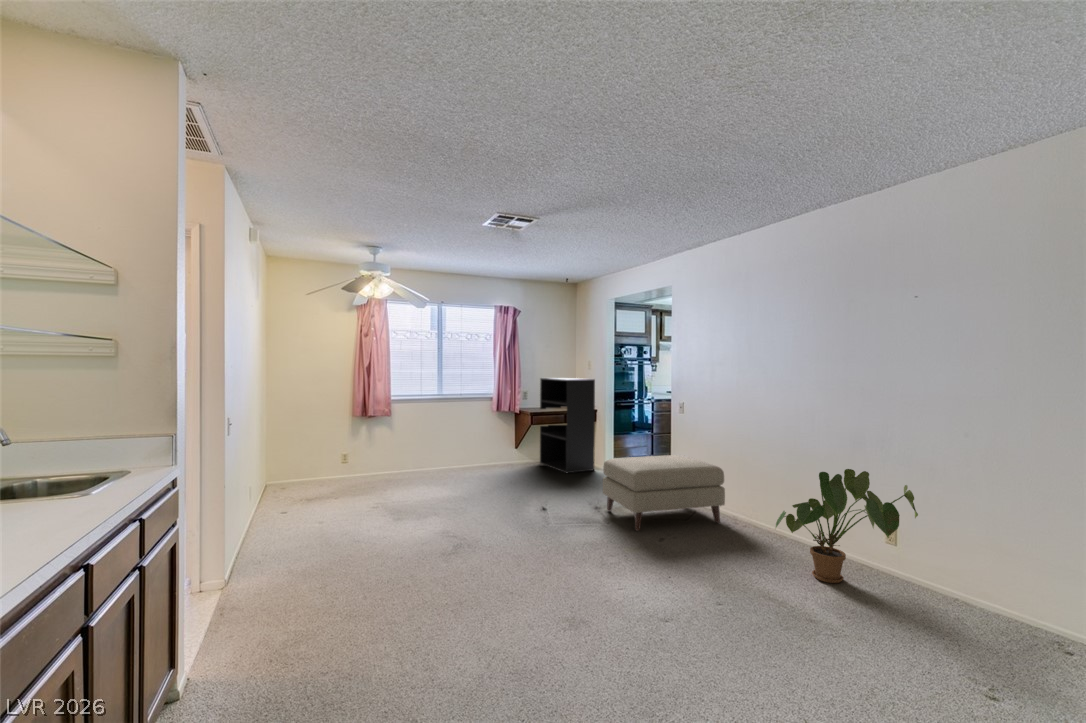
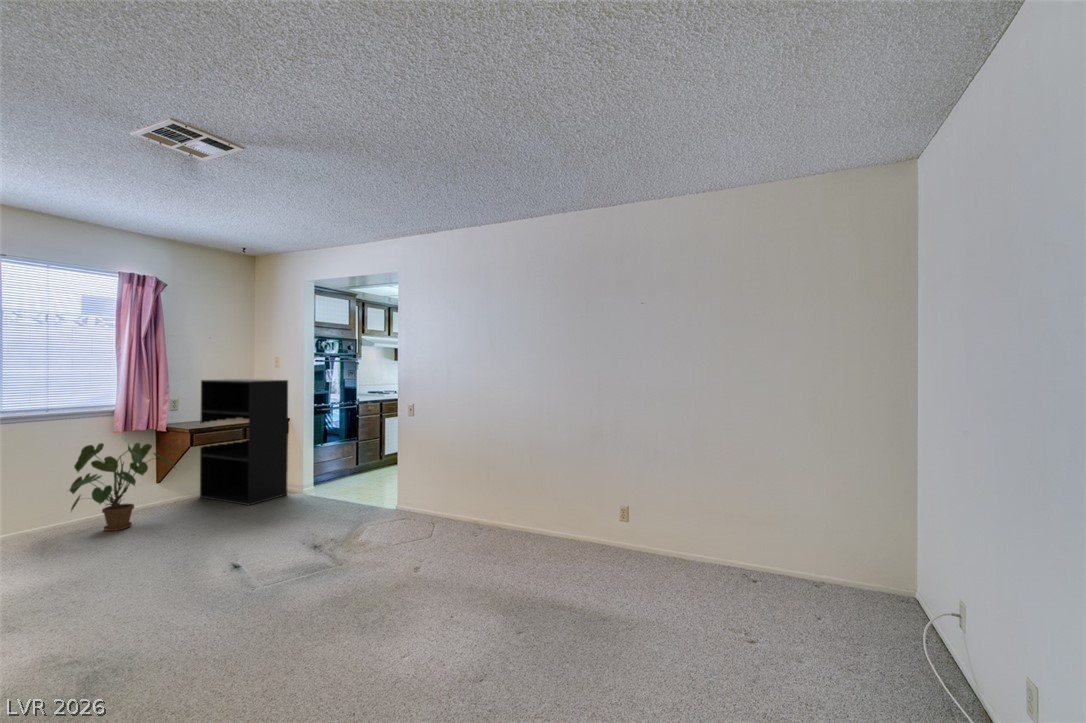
ottoman: present [603,455,725,531] -> none [325,464,471,566]
house plant: present [776,469,918,583] -> present [69,443,175,531]

